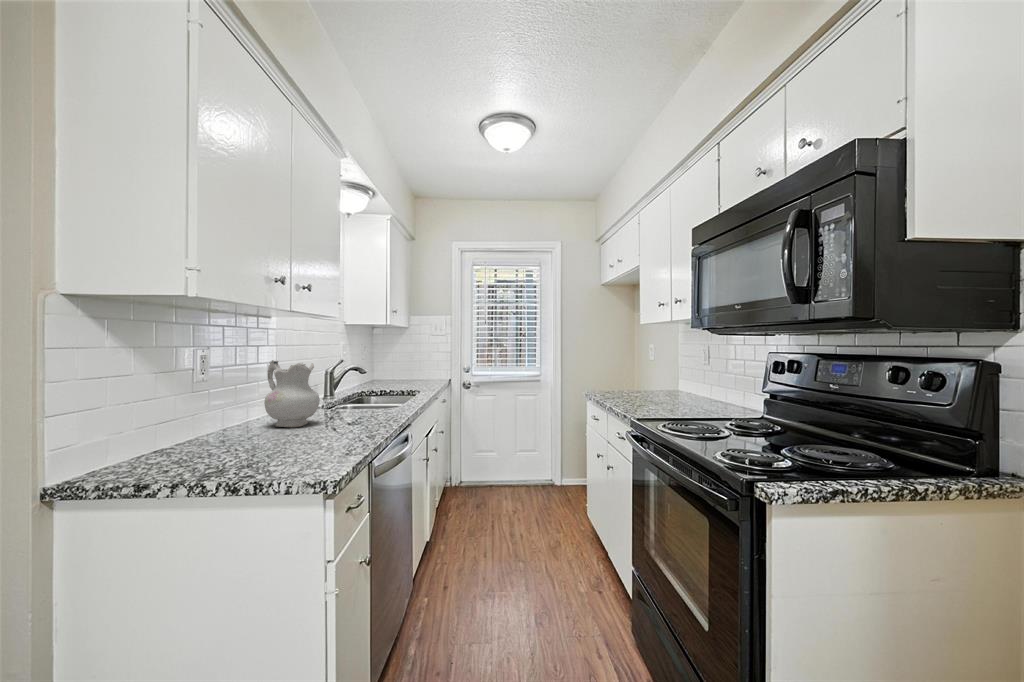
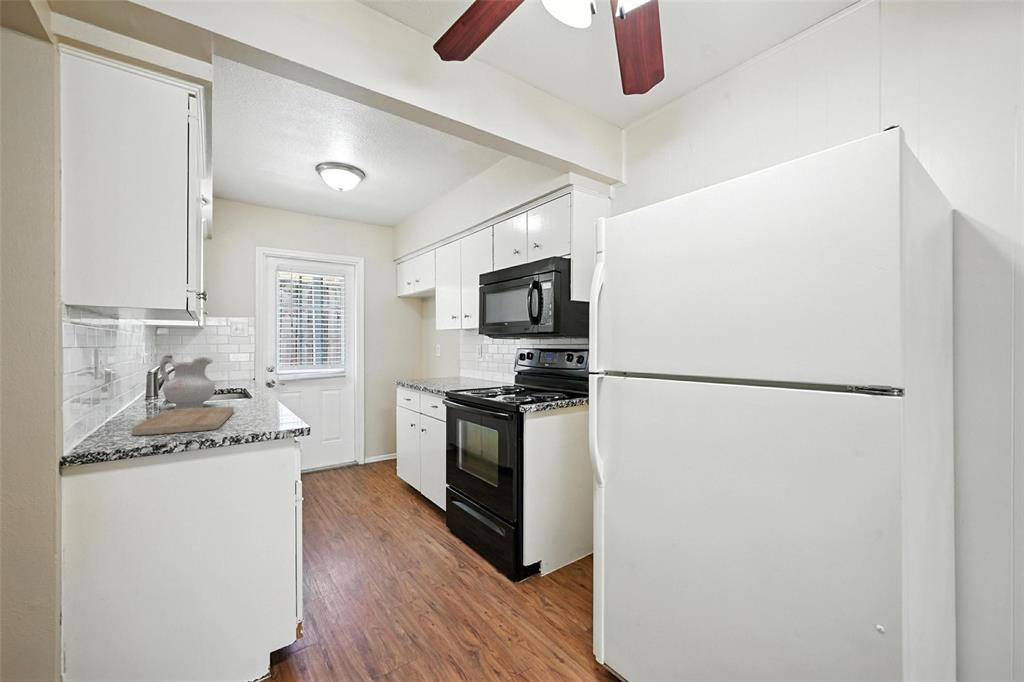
cutting board: none [155,428,313,466] -> present [132,406,234,435]

